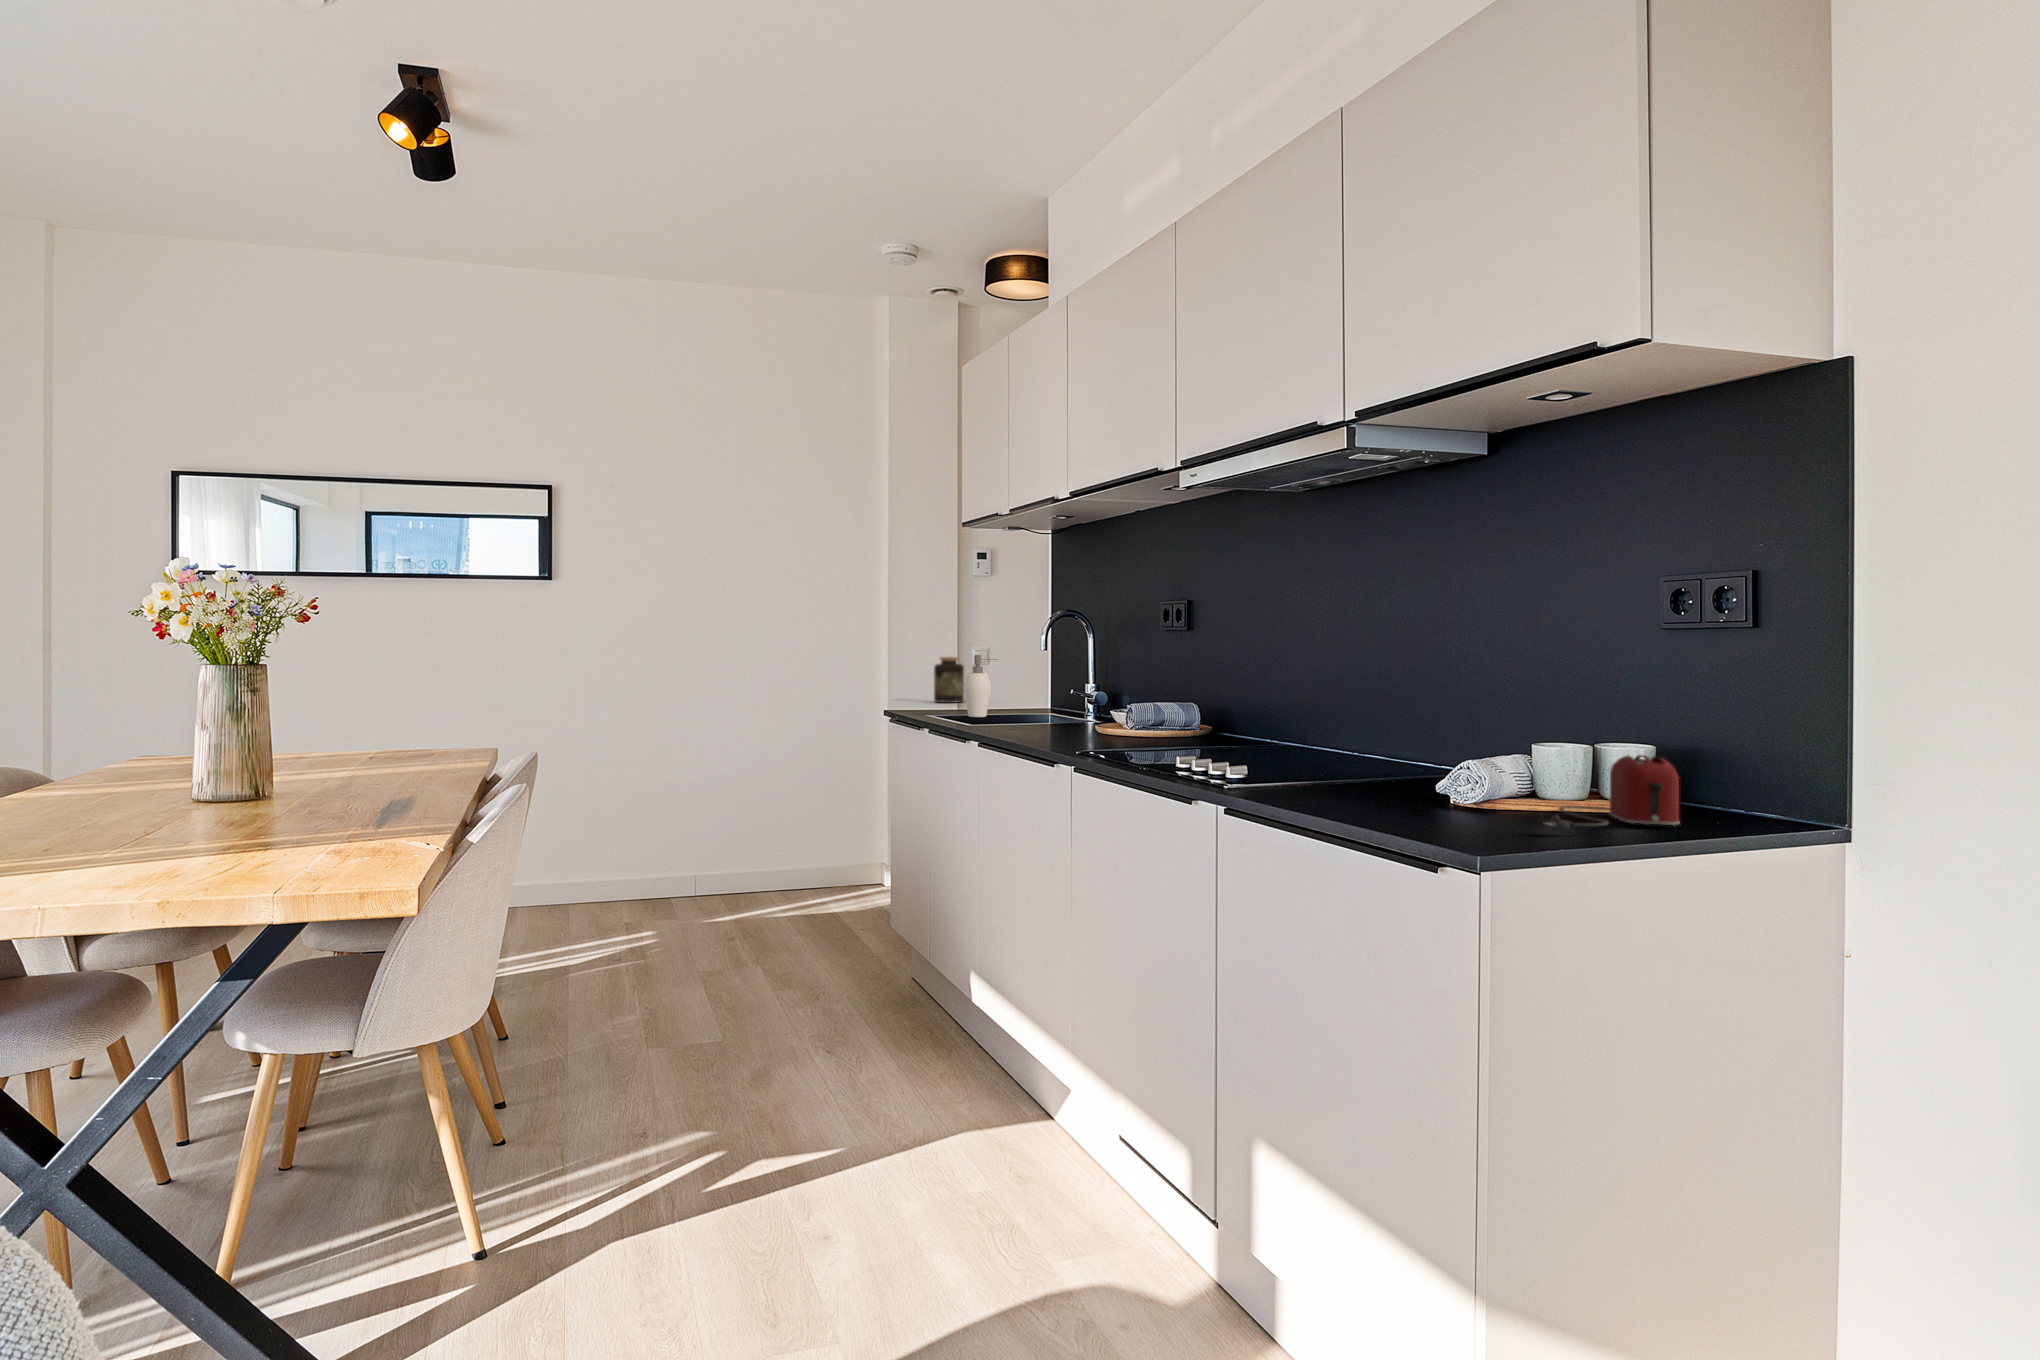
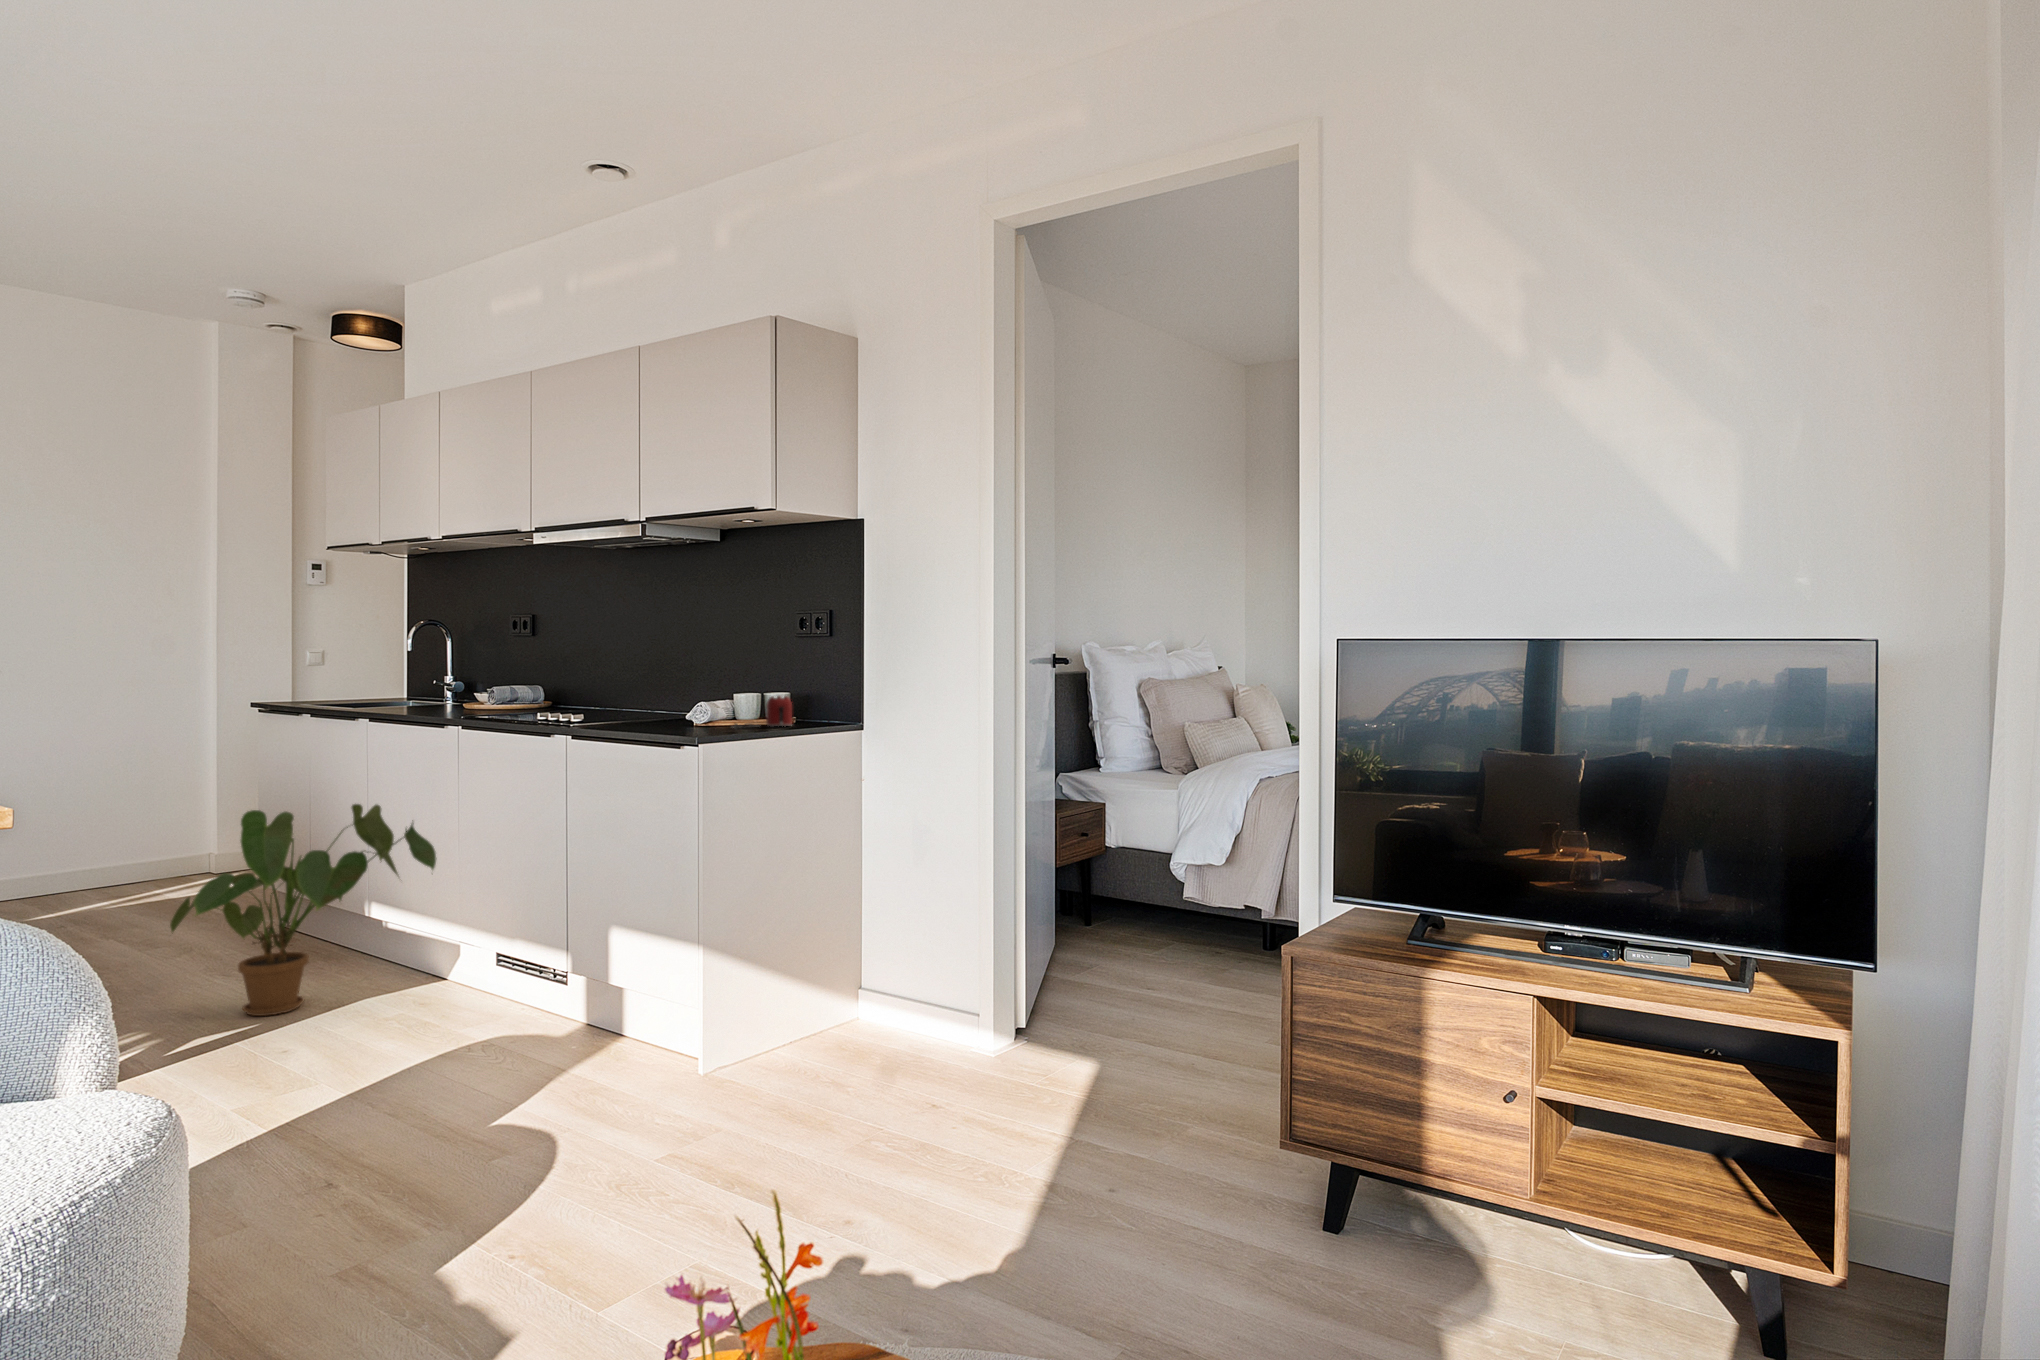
soap dispenser: present [964,655,998,717] -> none [327,654,361,704]
jar: present [934,657,964,703] -> none [276,656,308,697]
house plant: none [744,864,1043,1155] -> present [170,804,437,1016]

